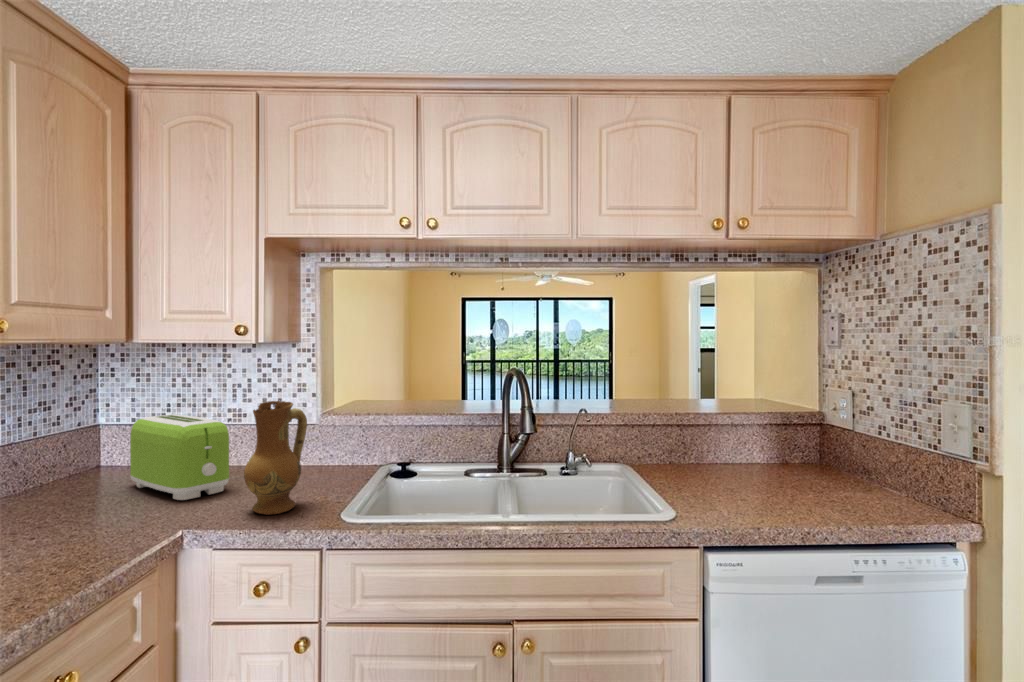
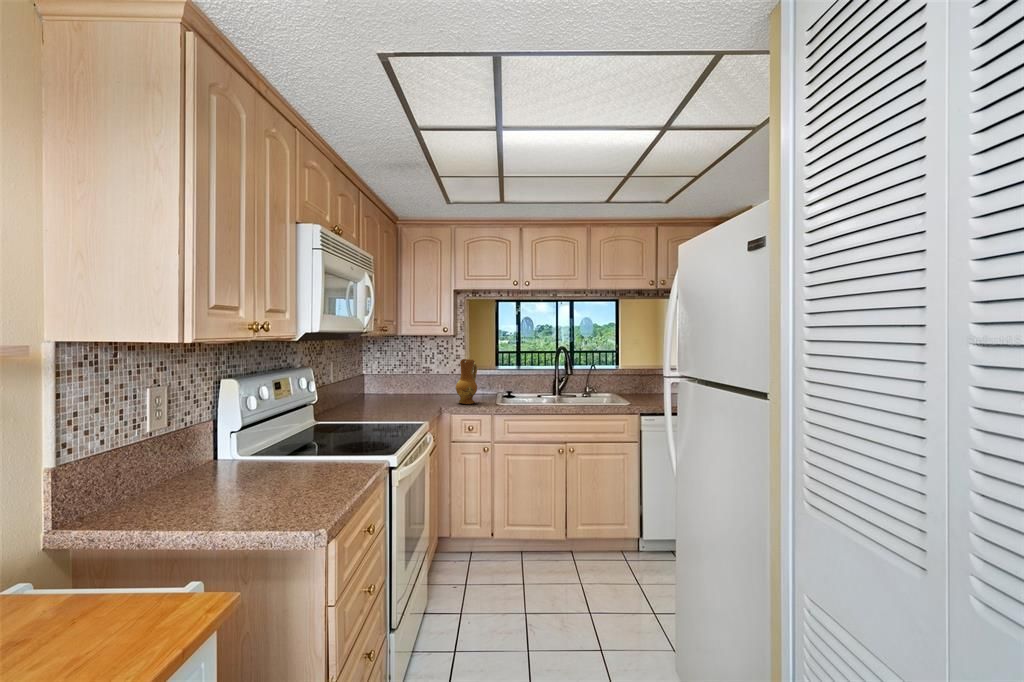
toaster: present [130,414,229,500] -> none [394,368,439,401]

